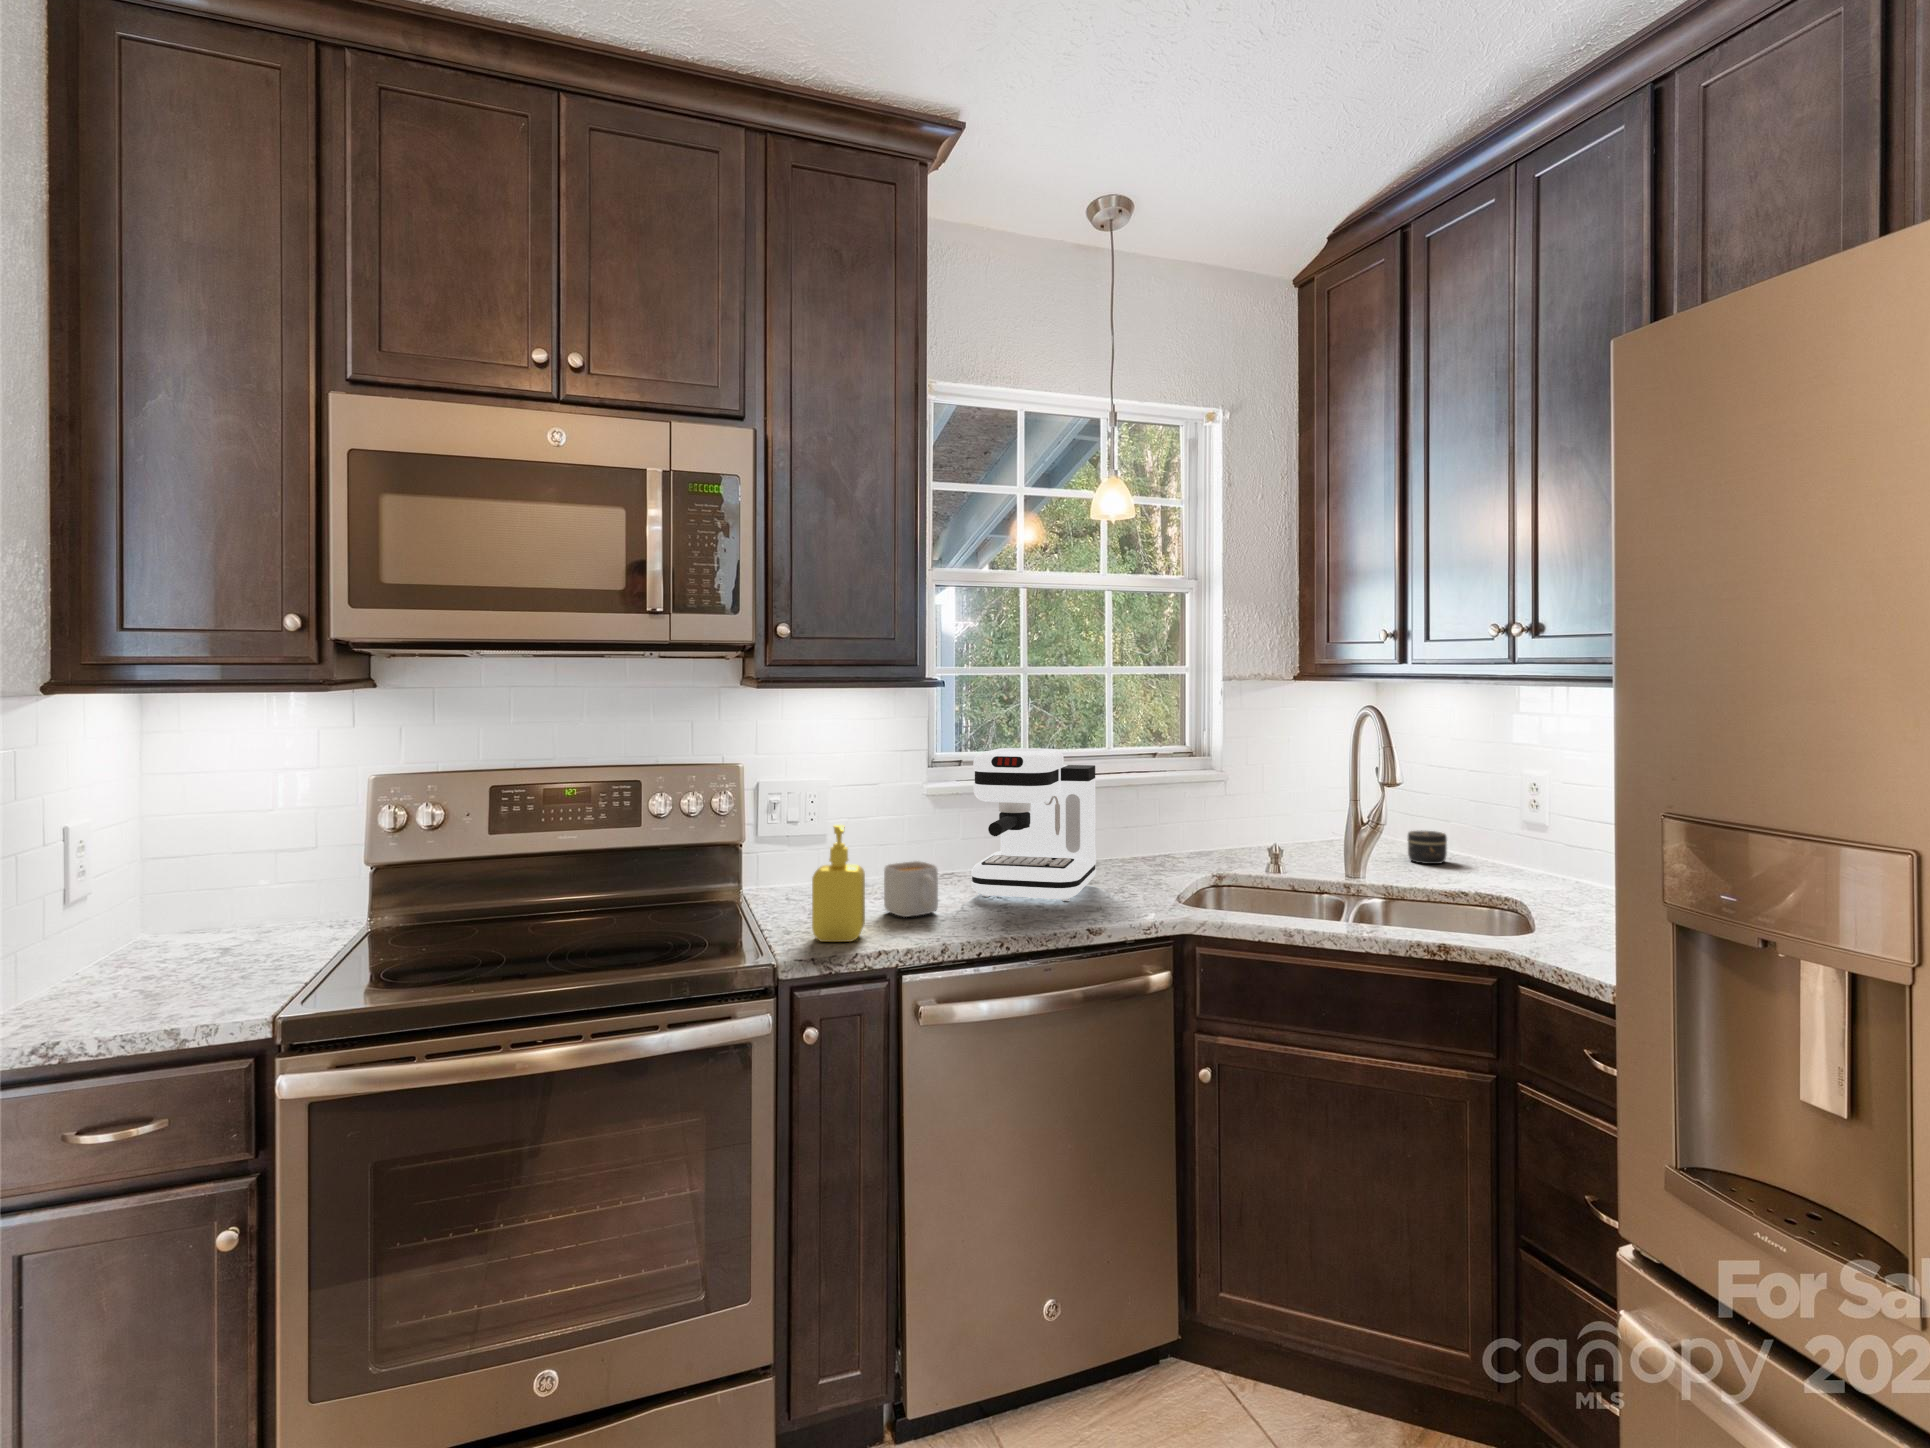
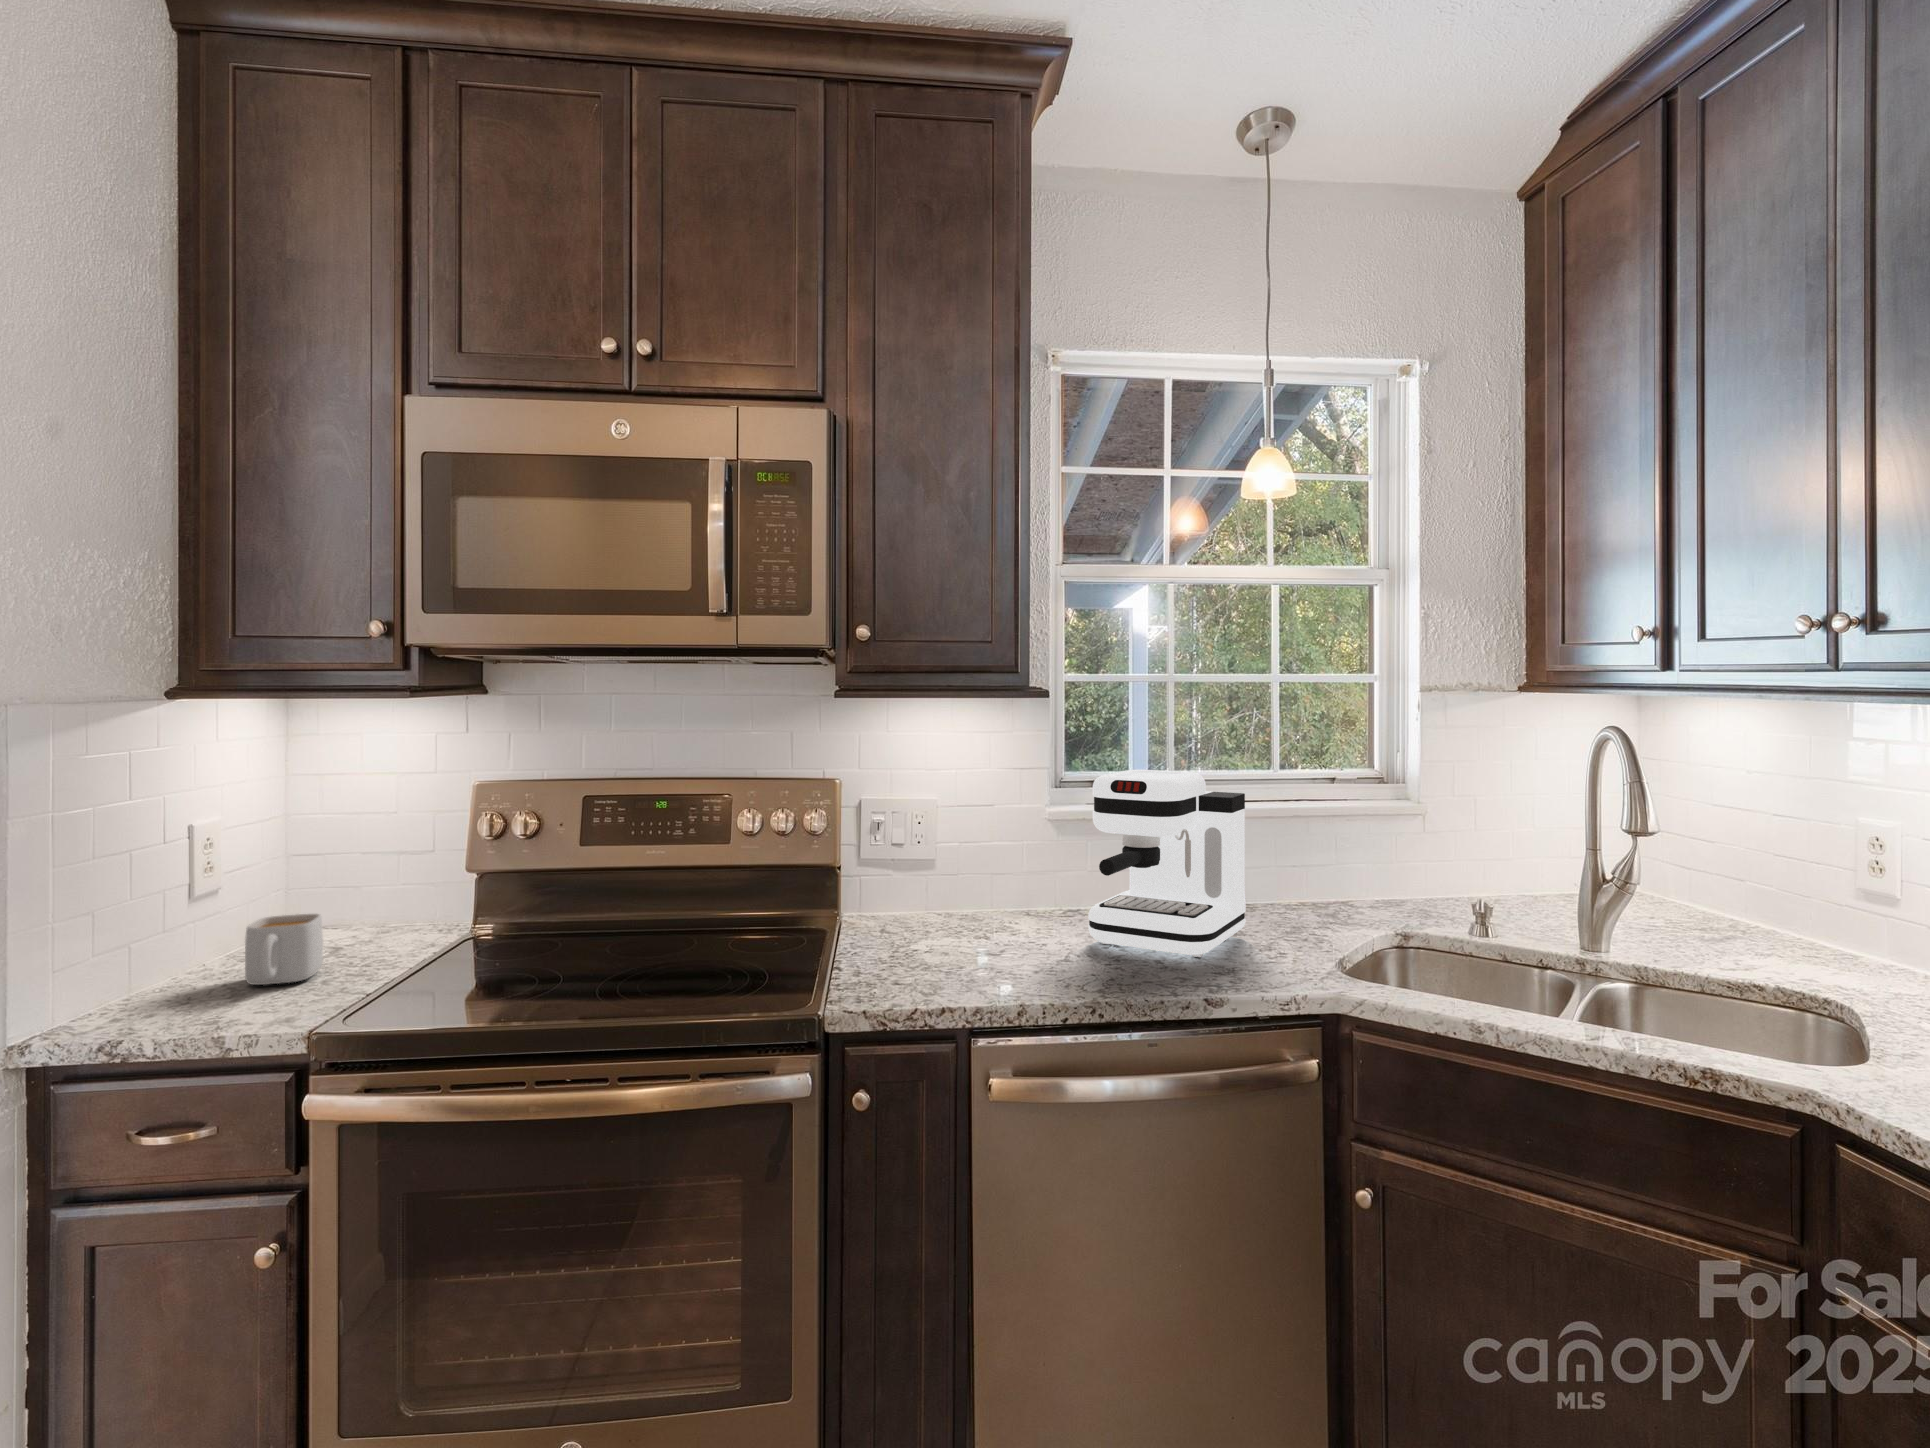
soap dispenser: present [812,824,865,942] -> none [877,855,940,993]
jar: present [1408,830,1447,864] -> none [1681,891,1740,937]
mug: present [884,861,938,917] -> present [245,914,323,985]

